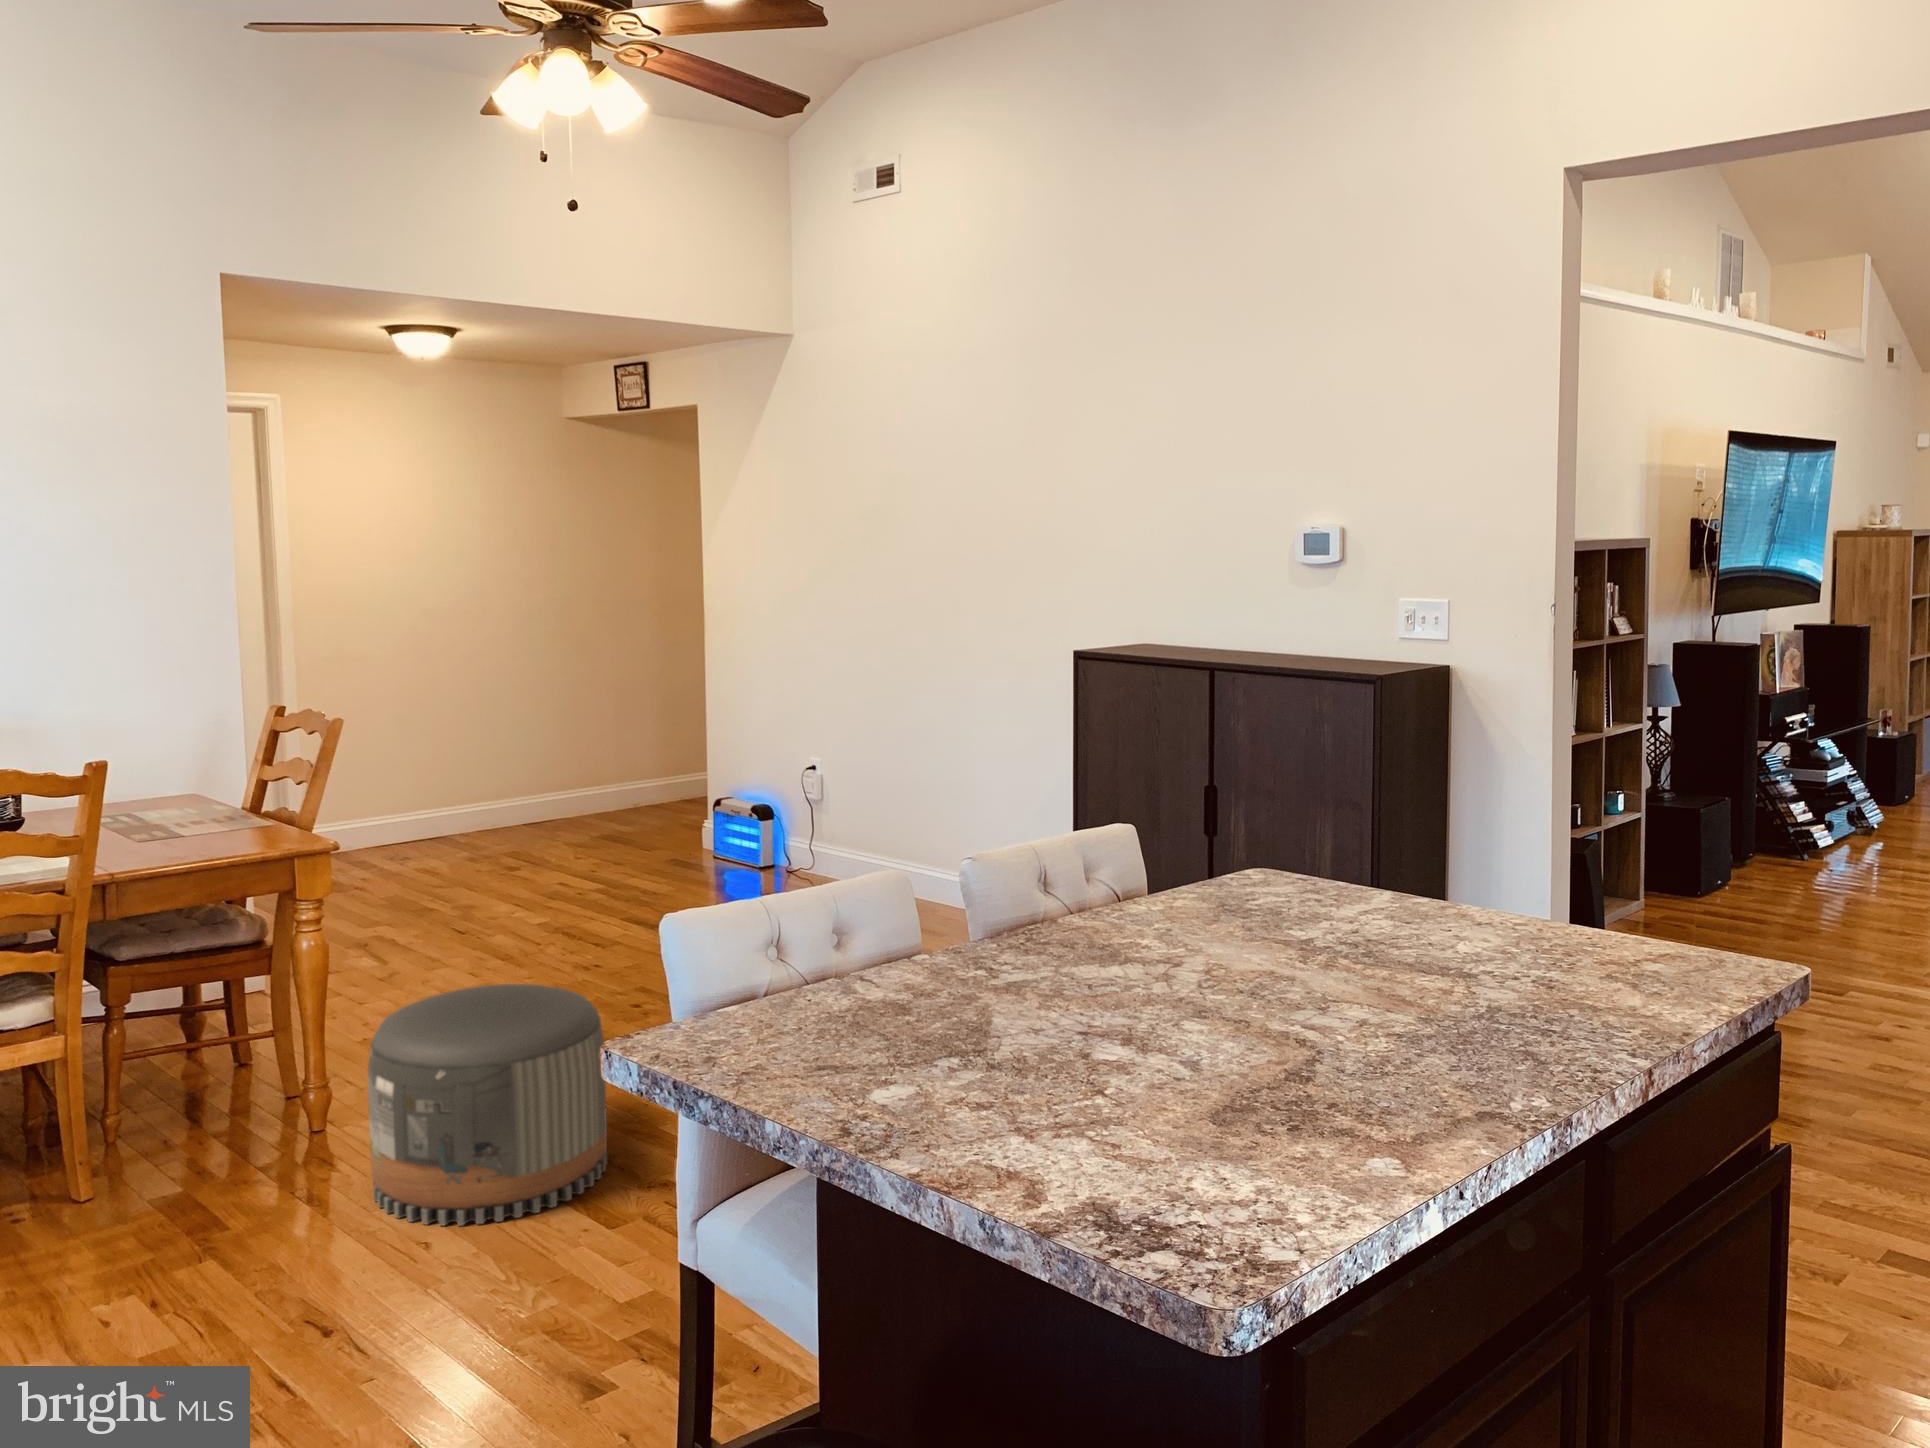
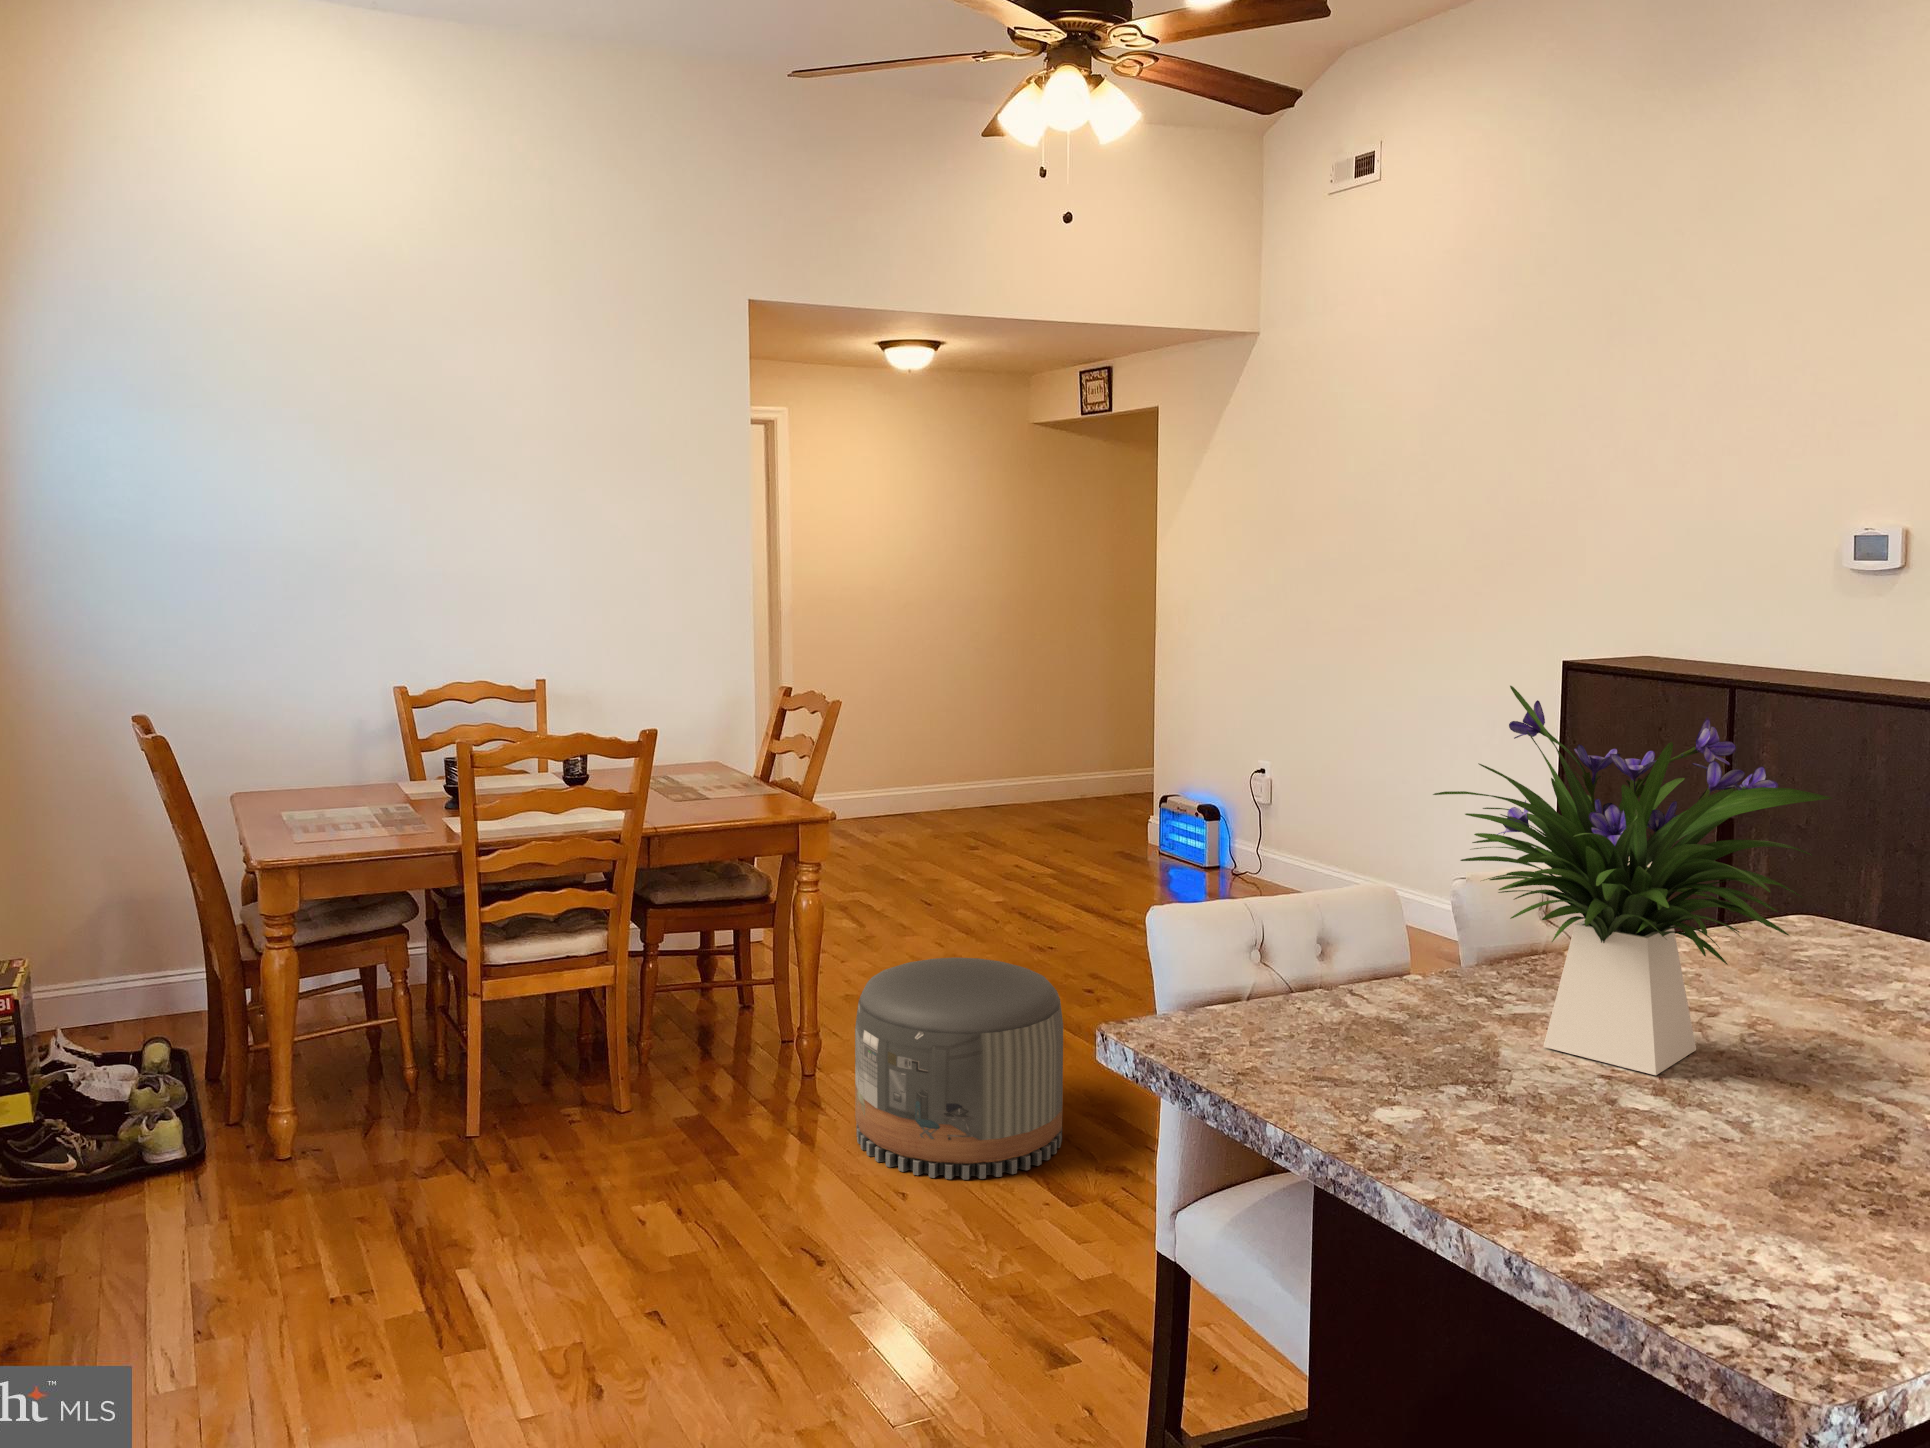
flower arrangement: none [923,673,1257,1026] -> present [1433,686,1831,1075]

